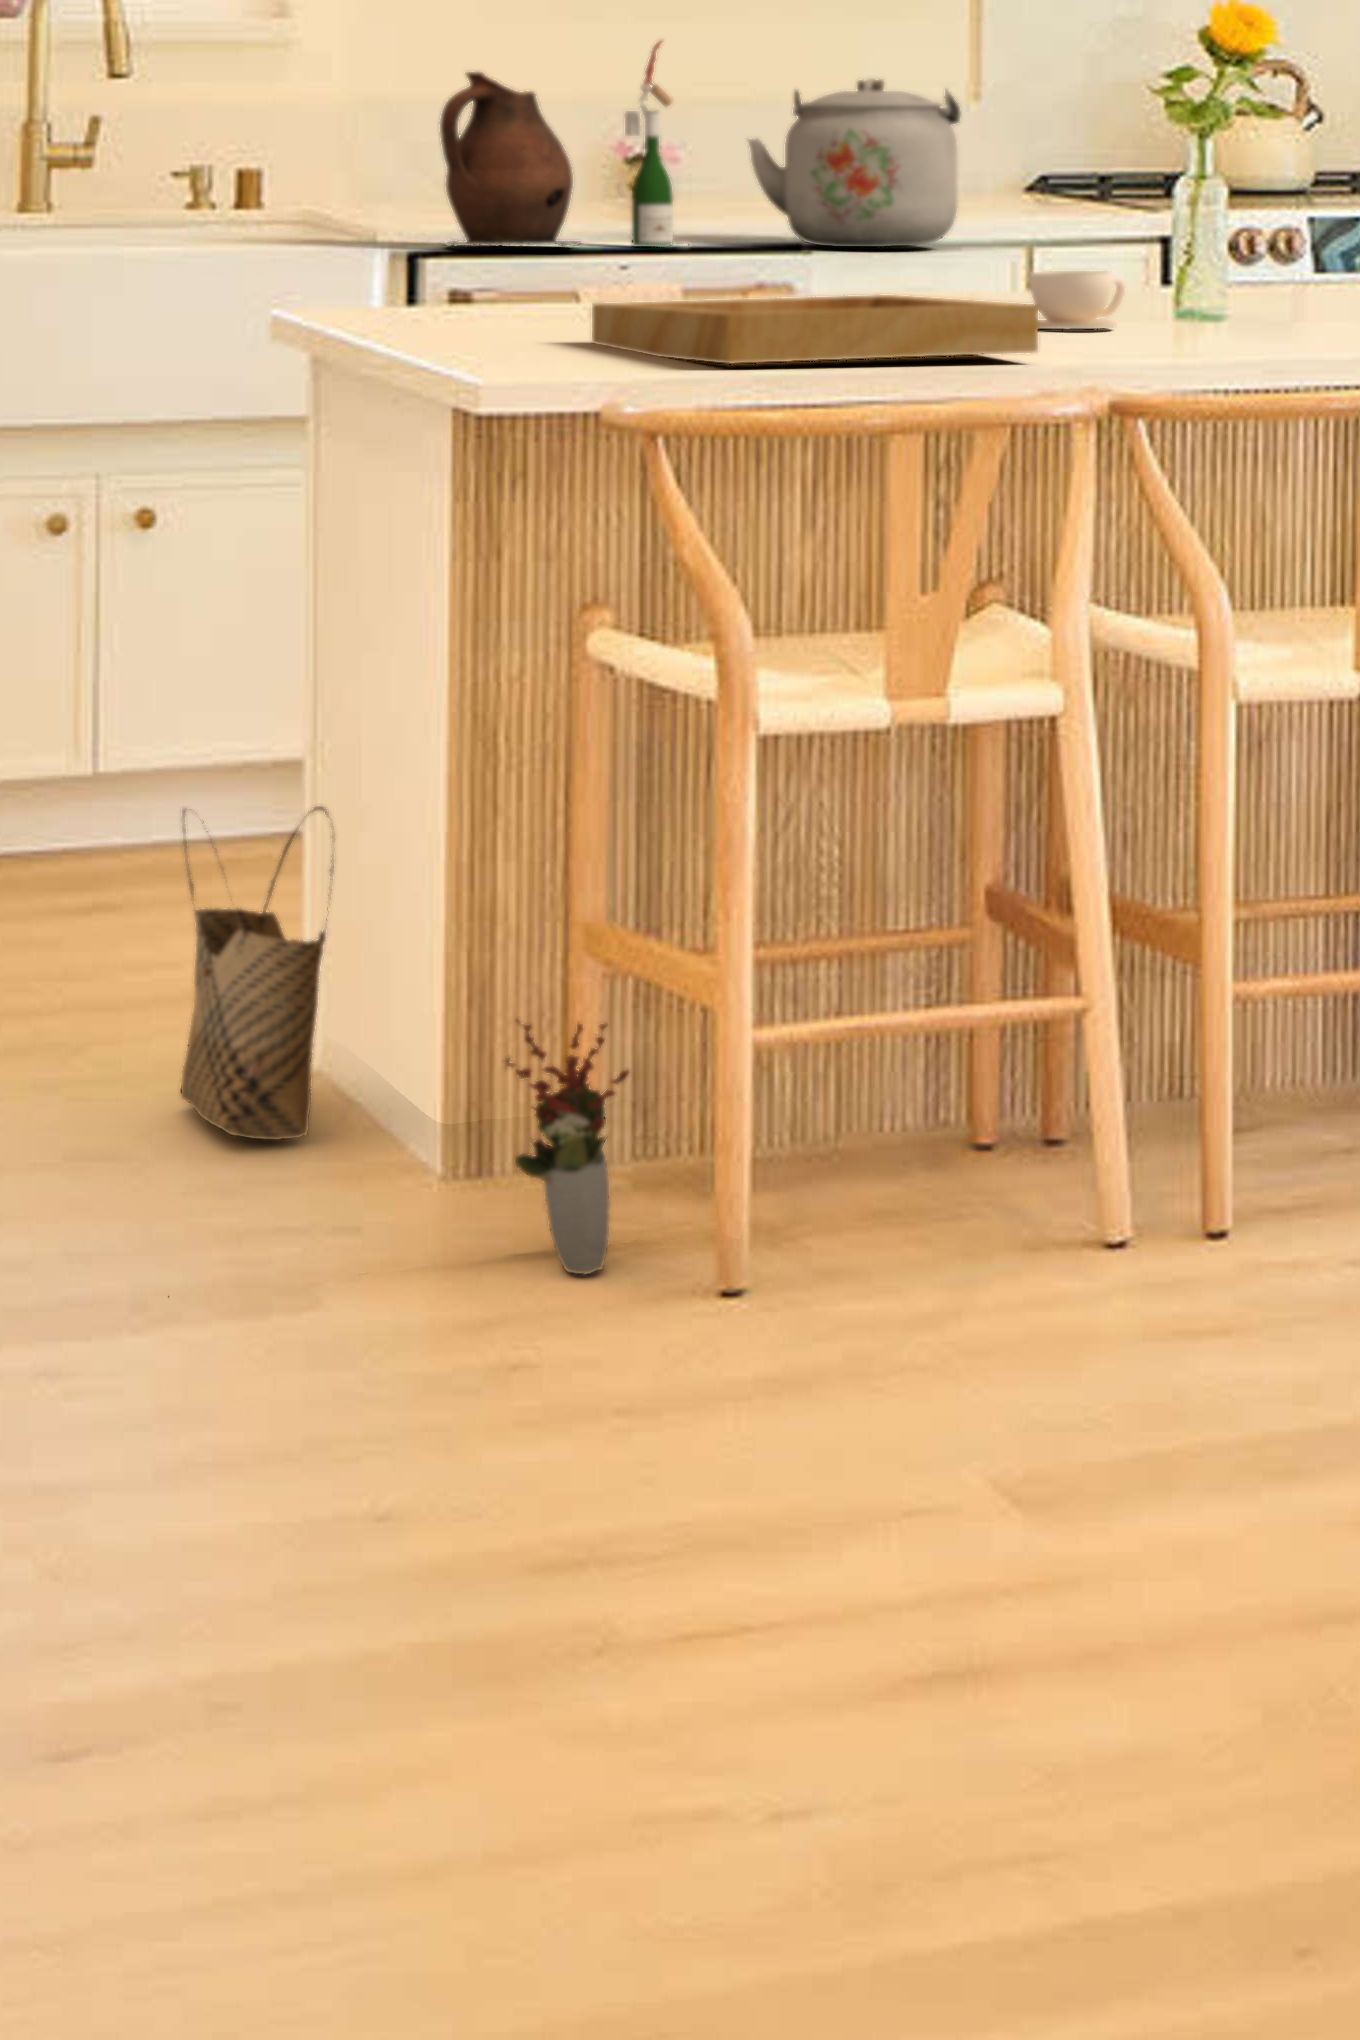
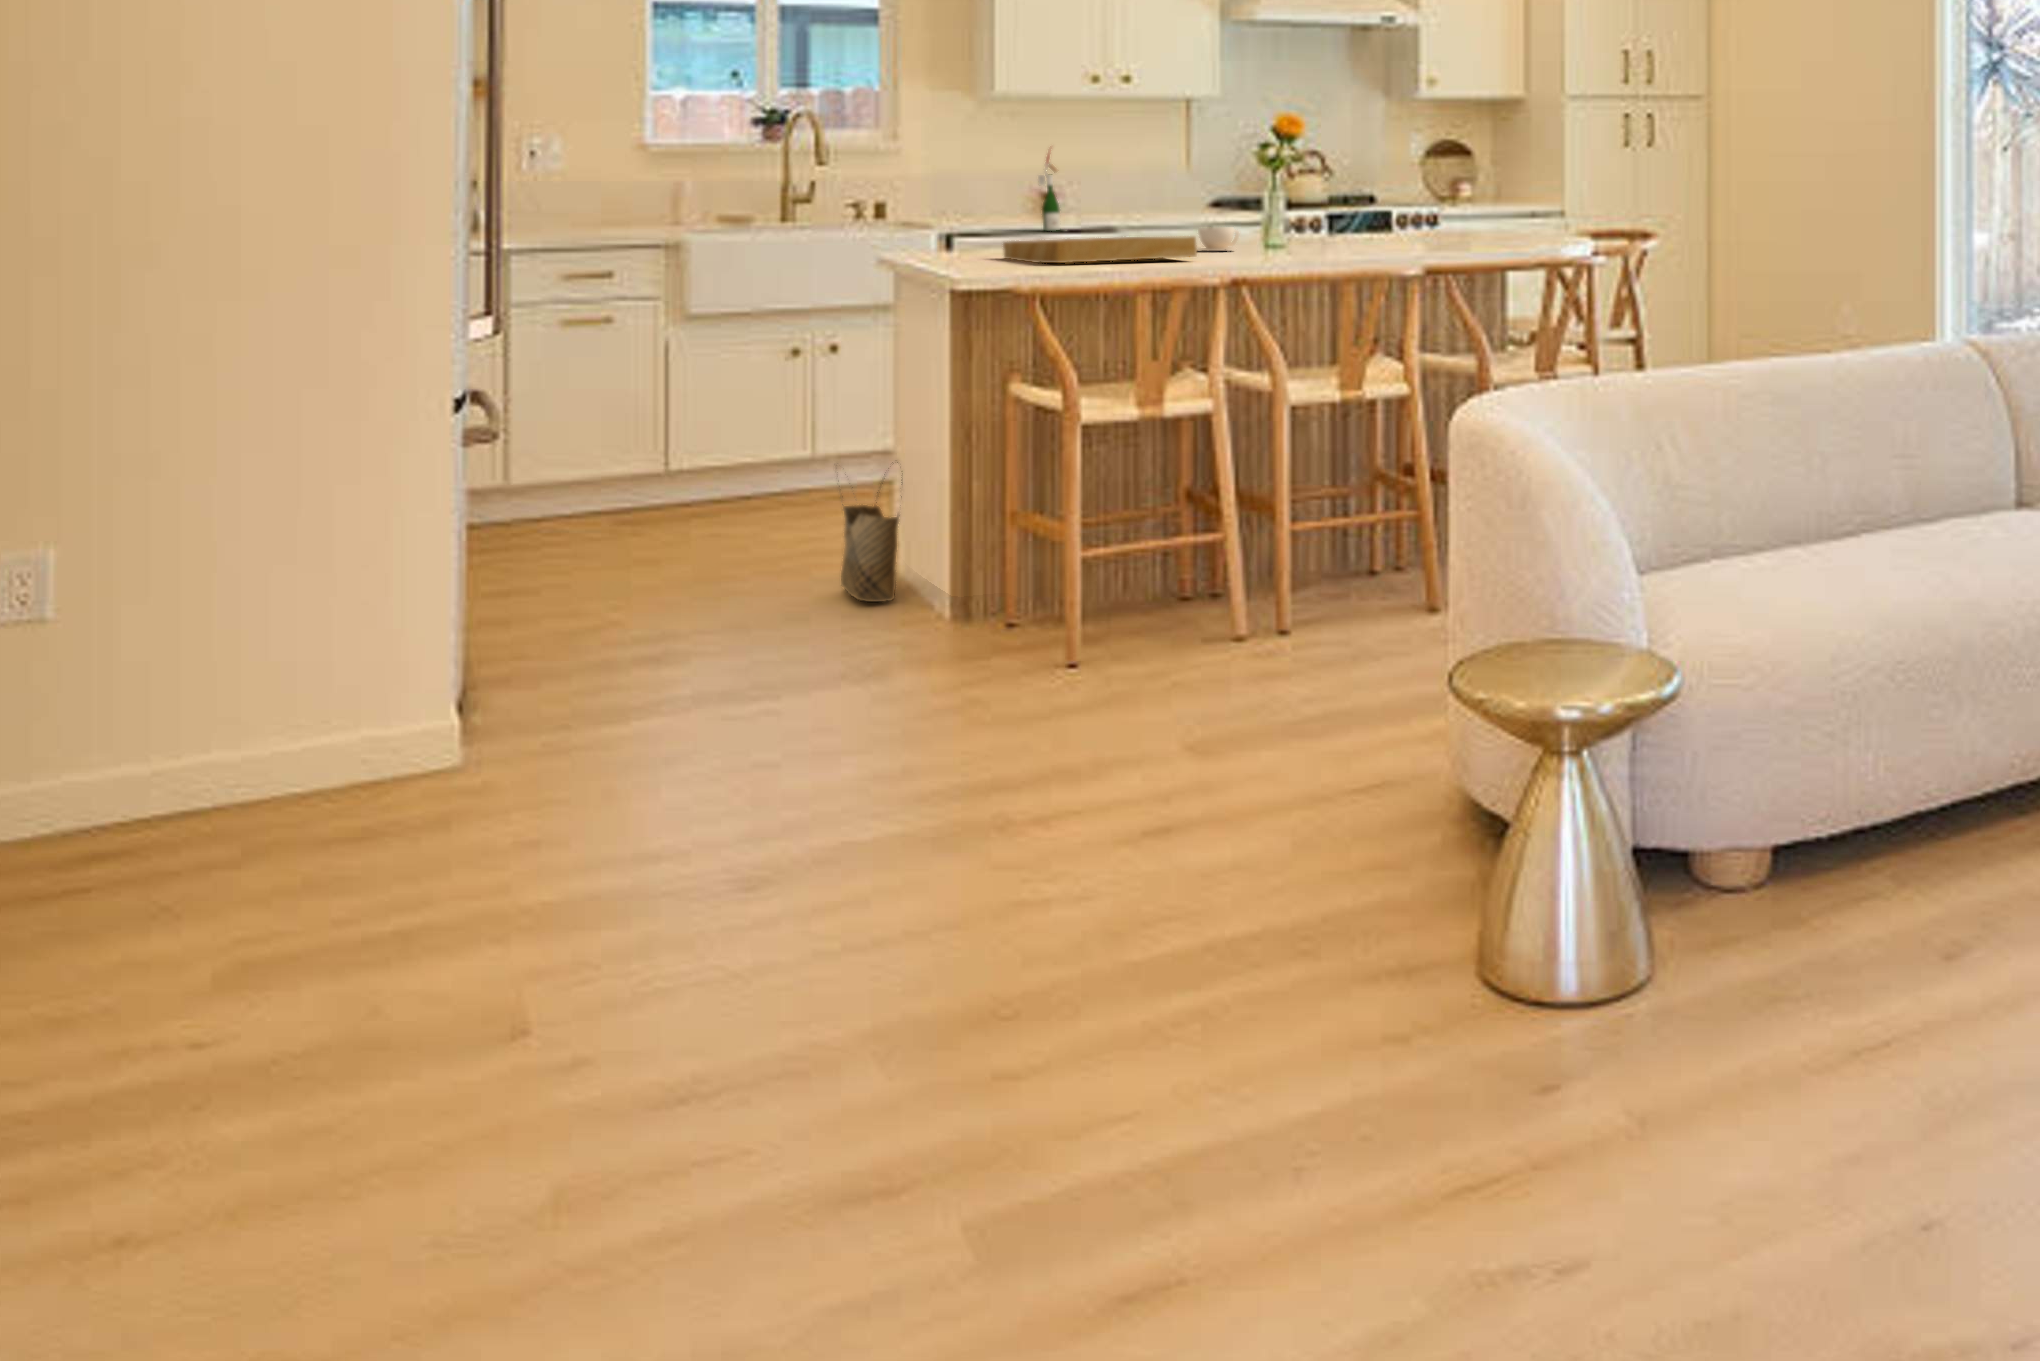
ceramic pitcher: present [440,72,579,246] -> none [958,158,1021,232]
kettle: present [748,78,961,247] -> none [1091,160,1181,230]
decorative plant: present [506,1020,629,1274] -> none [970,546,1026,654]

